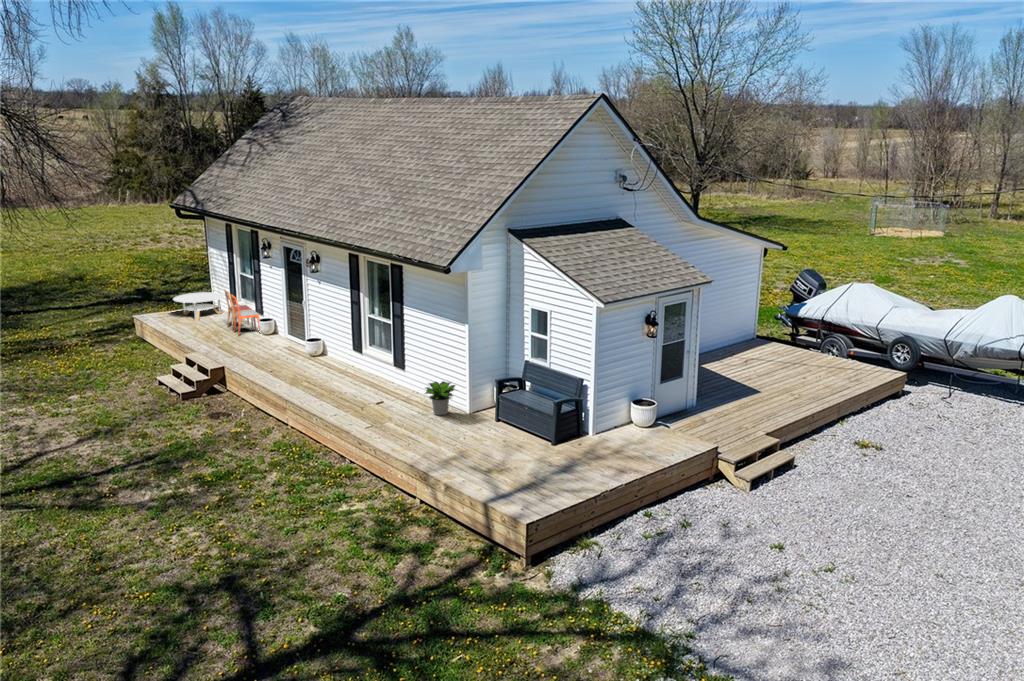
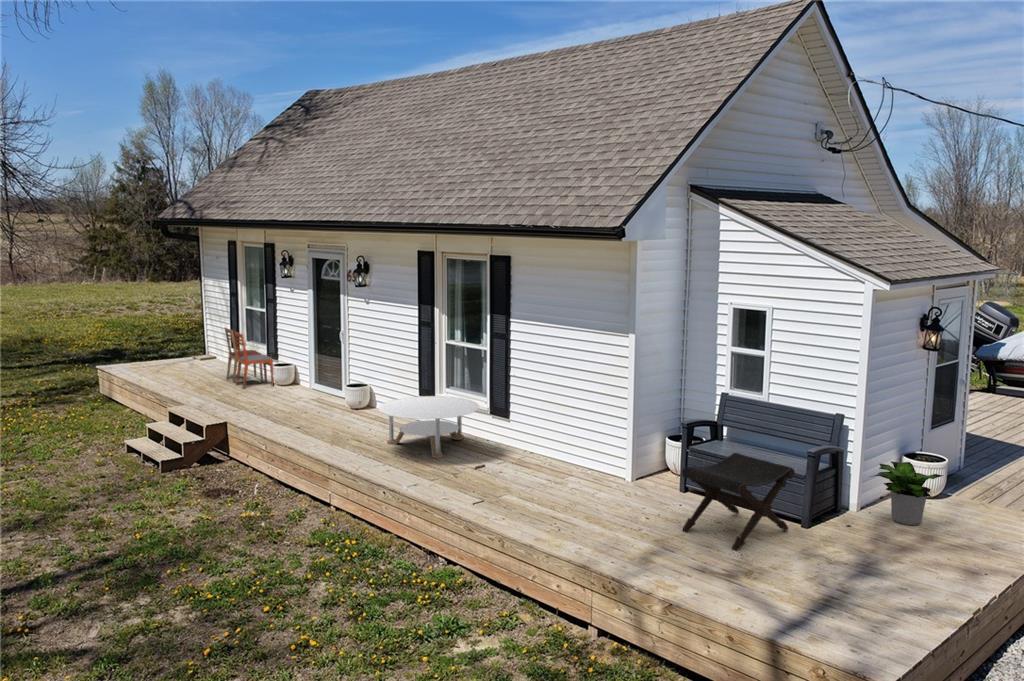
round table: present [173,292,224,321] -> present [379,396,479,458]
potted plant: present [425,381,455,415] -> present [874,461,943,525]
footstool: none [477,401,542,459] -> present [682,453,795,551]

